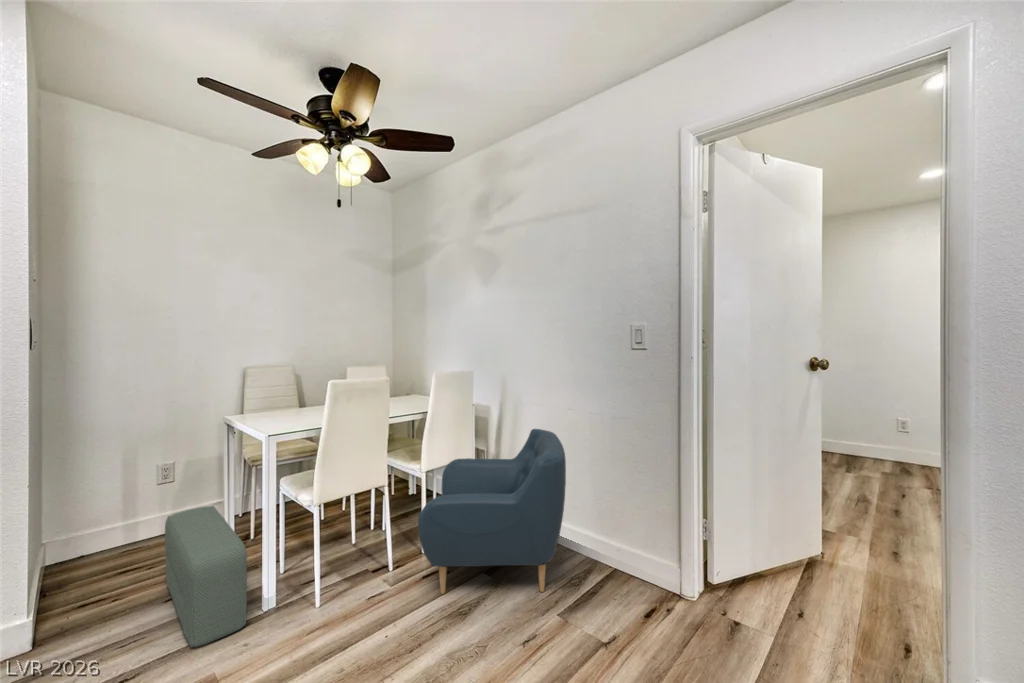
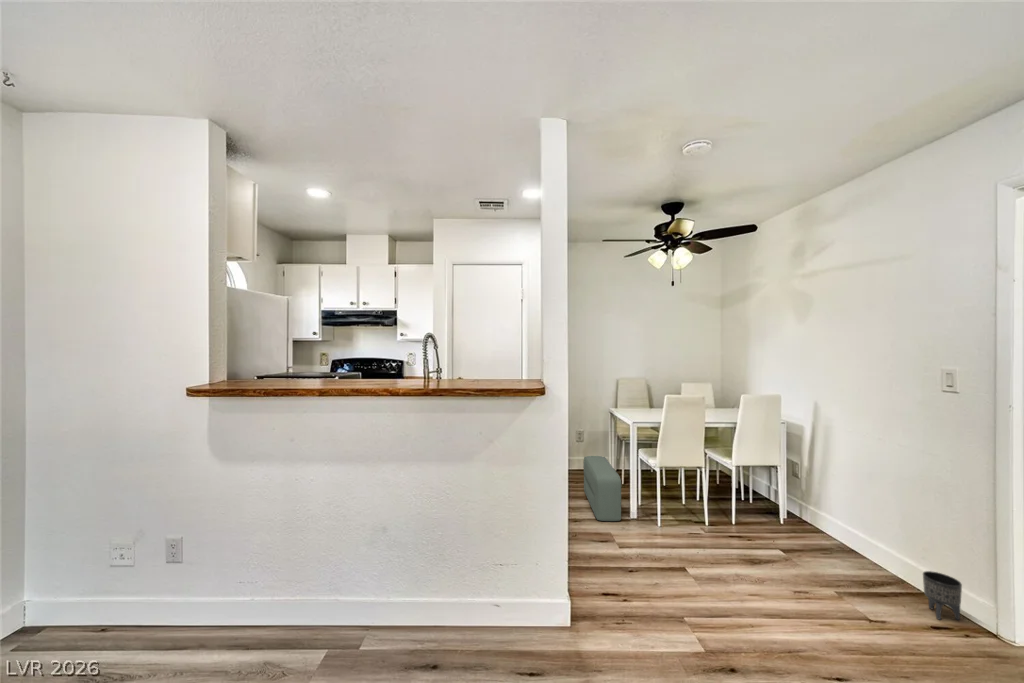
armchair: present [418,429,566,594] -> none [720,449,861,576]
planter: none [627,548,657,602] -> present [923,571,962,620]

